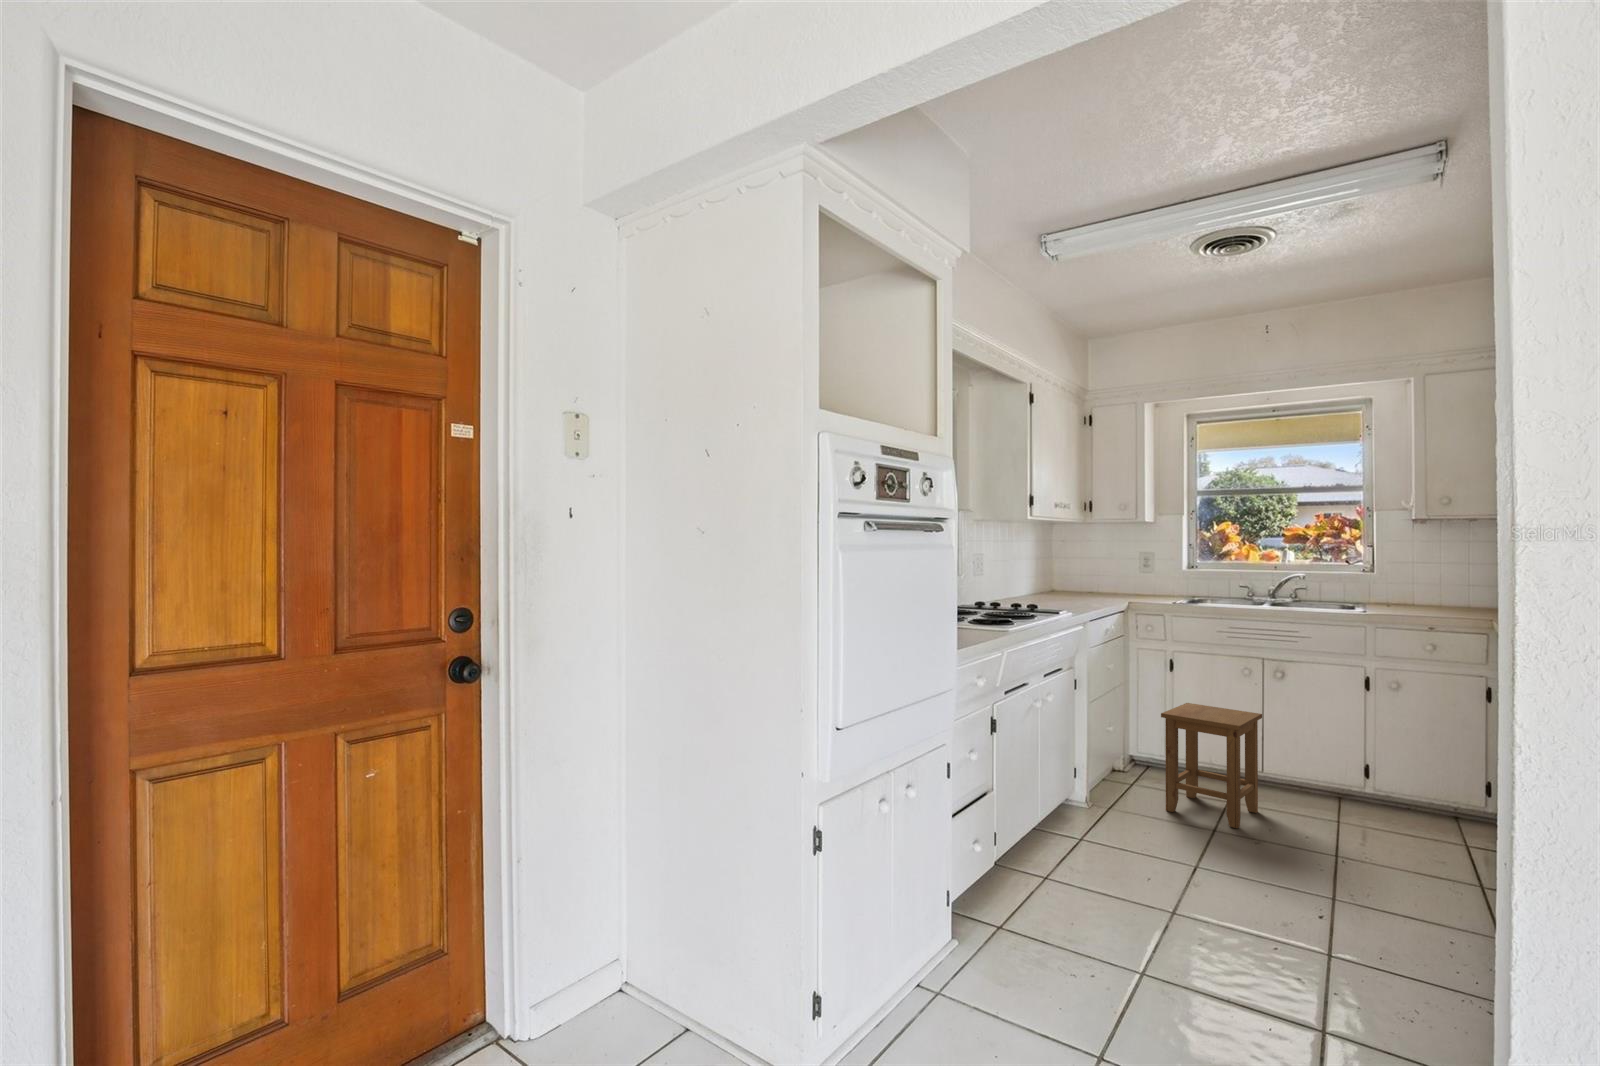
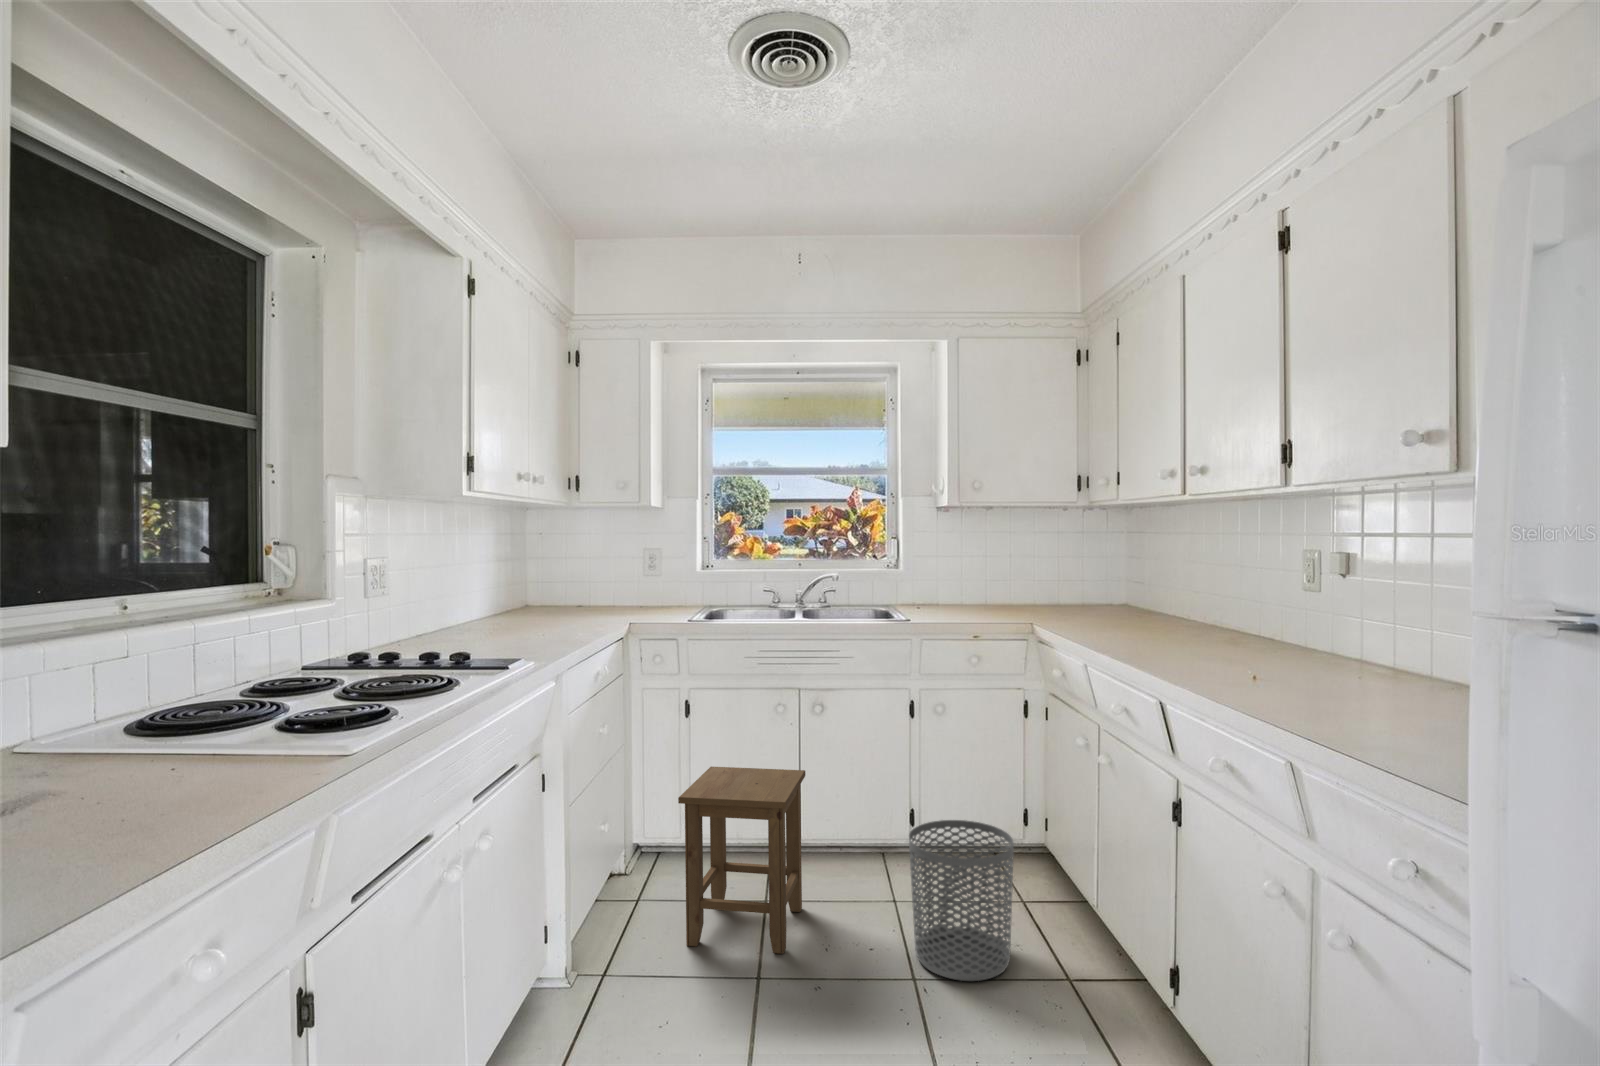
waste bin: none [1342,762,1439,876] -> present [909,820,1014,981]

